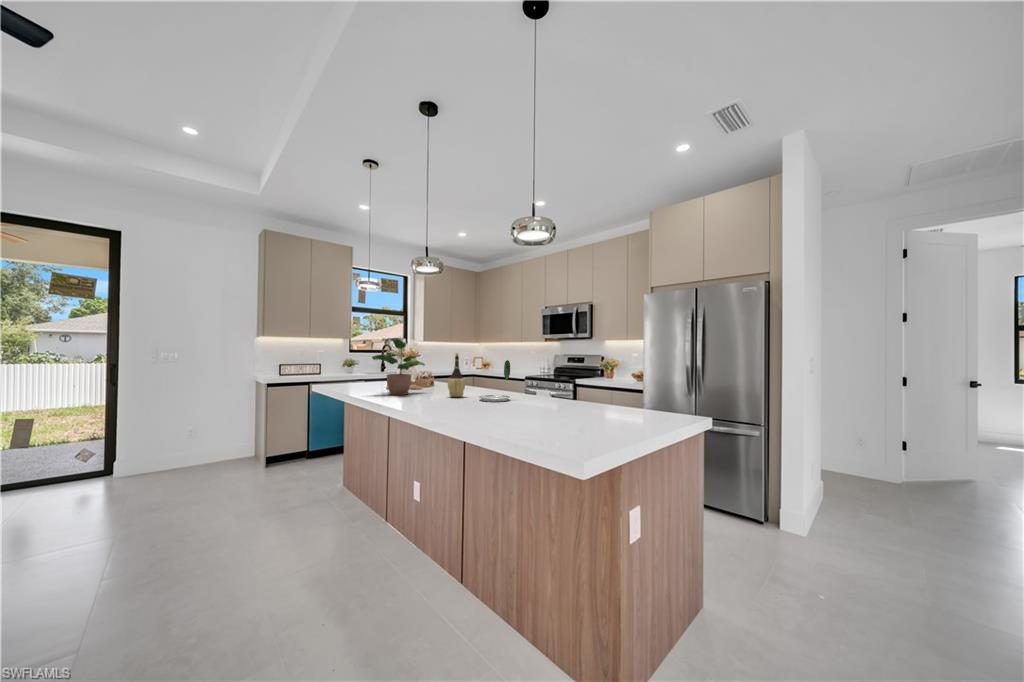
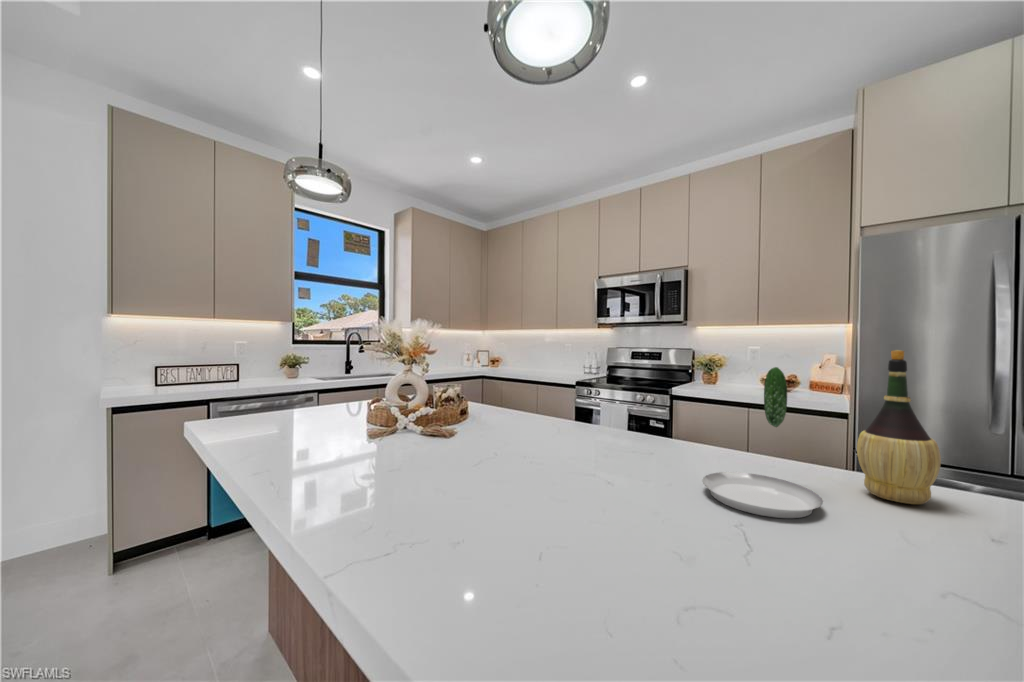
potted plant: present [372,339,425,395] -> none [339,301,483,472]
wine bottle: present [448,353,465,397] -> present [857,350,941,504]

